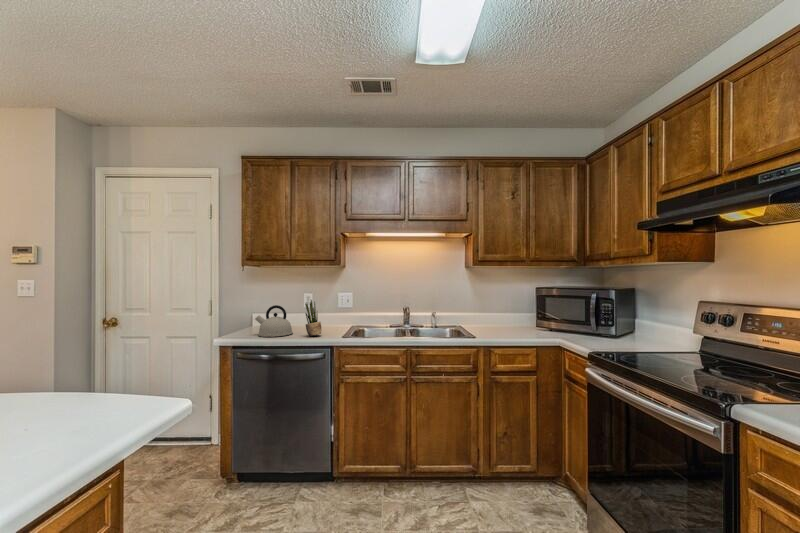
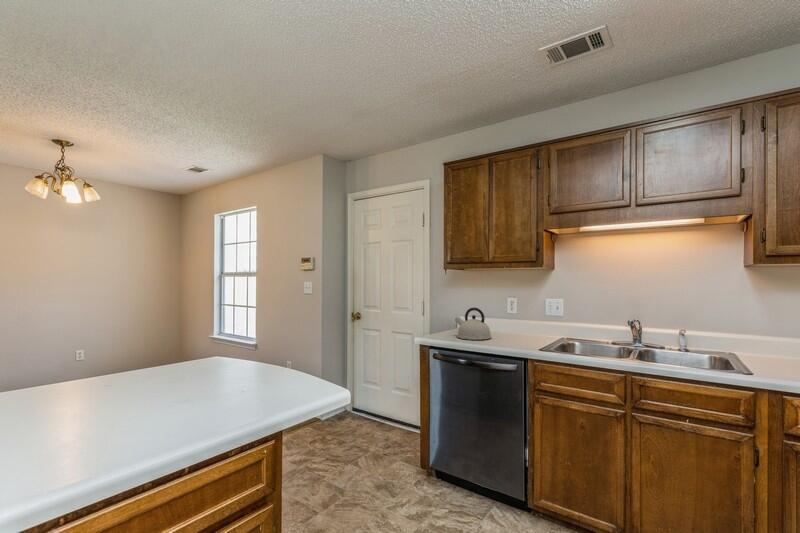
potted plant: present [305,300,322,336] -> none [502,302,519,343]

